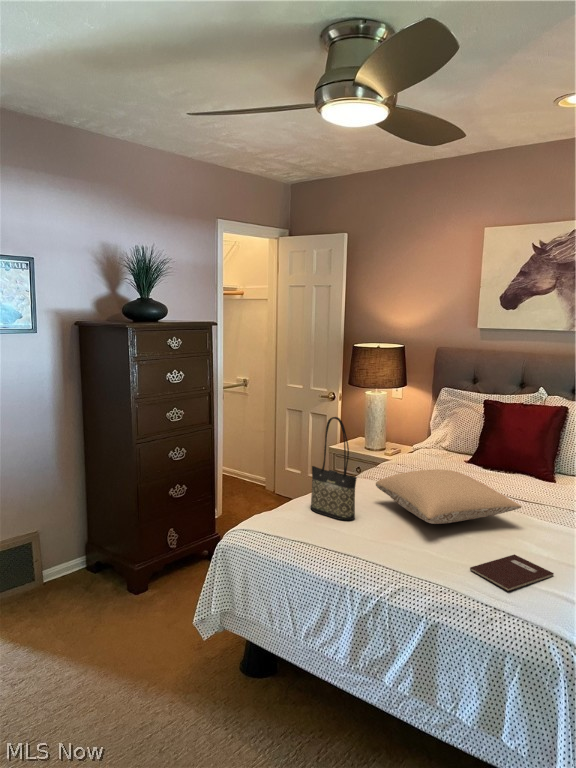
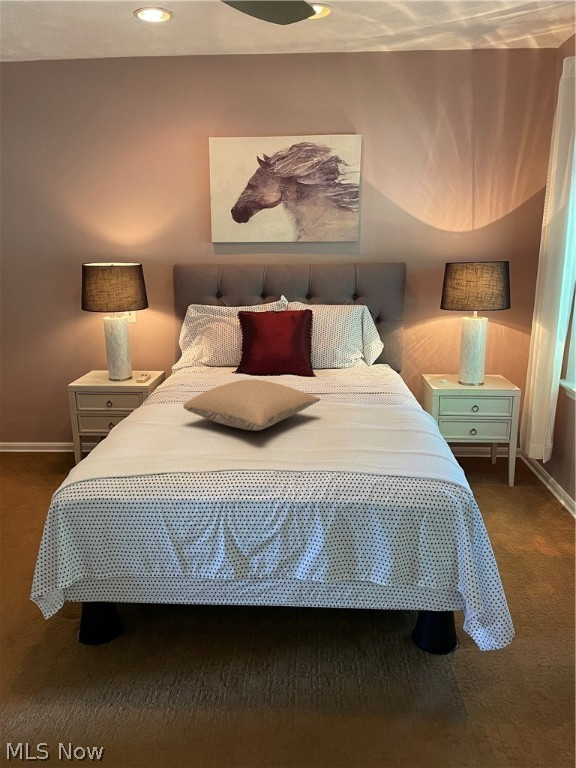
tote bag: present [311,417,357,520] -> none [120,342,178,449]
notebook: present [470,554,554,591] -> none [311,439,370,468]

